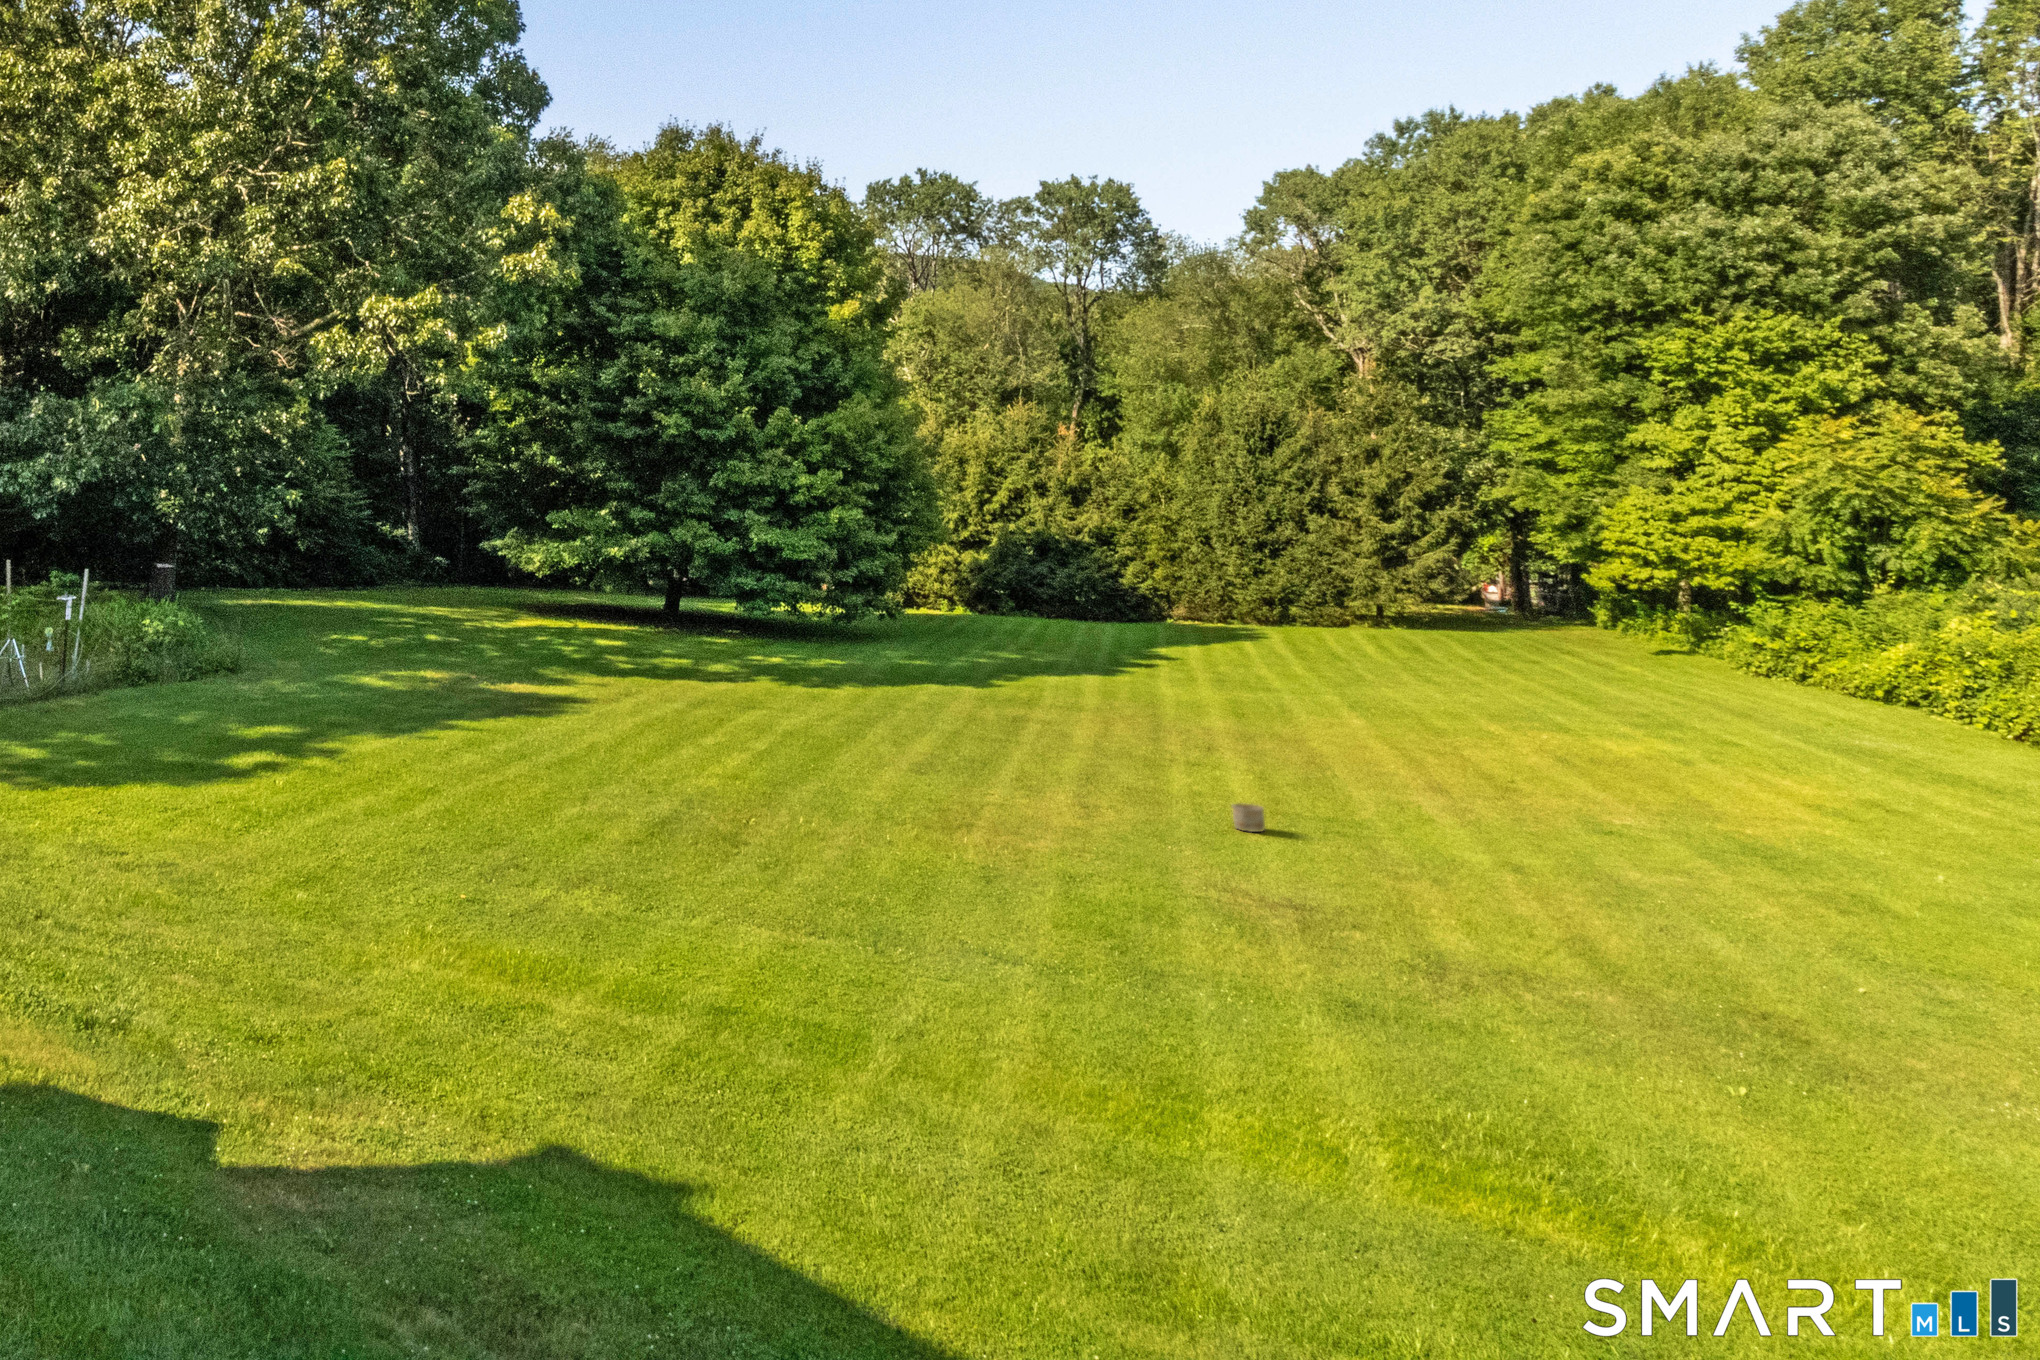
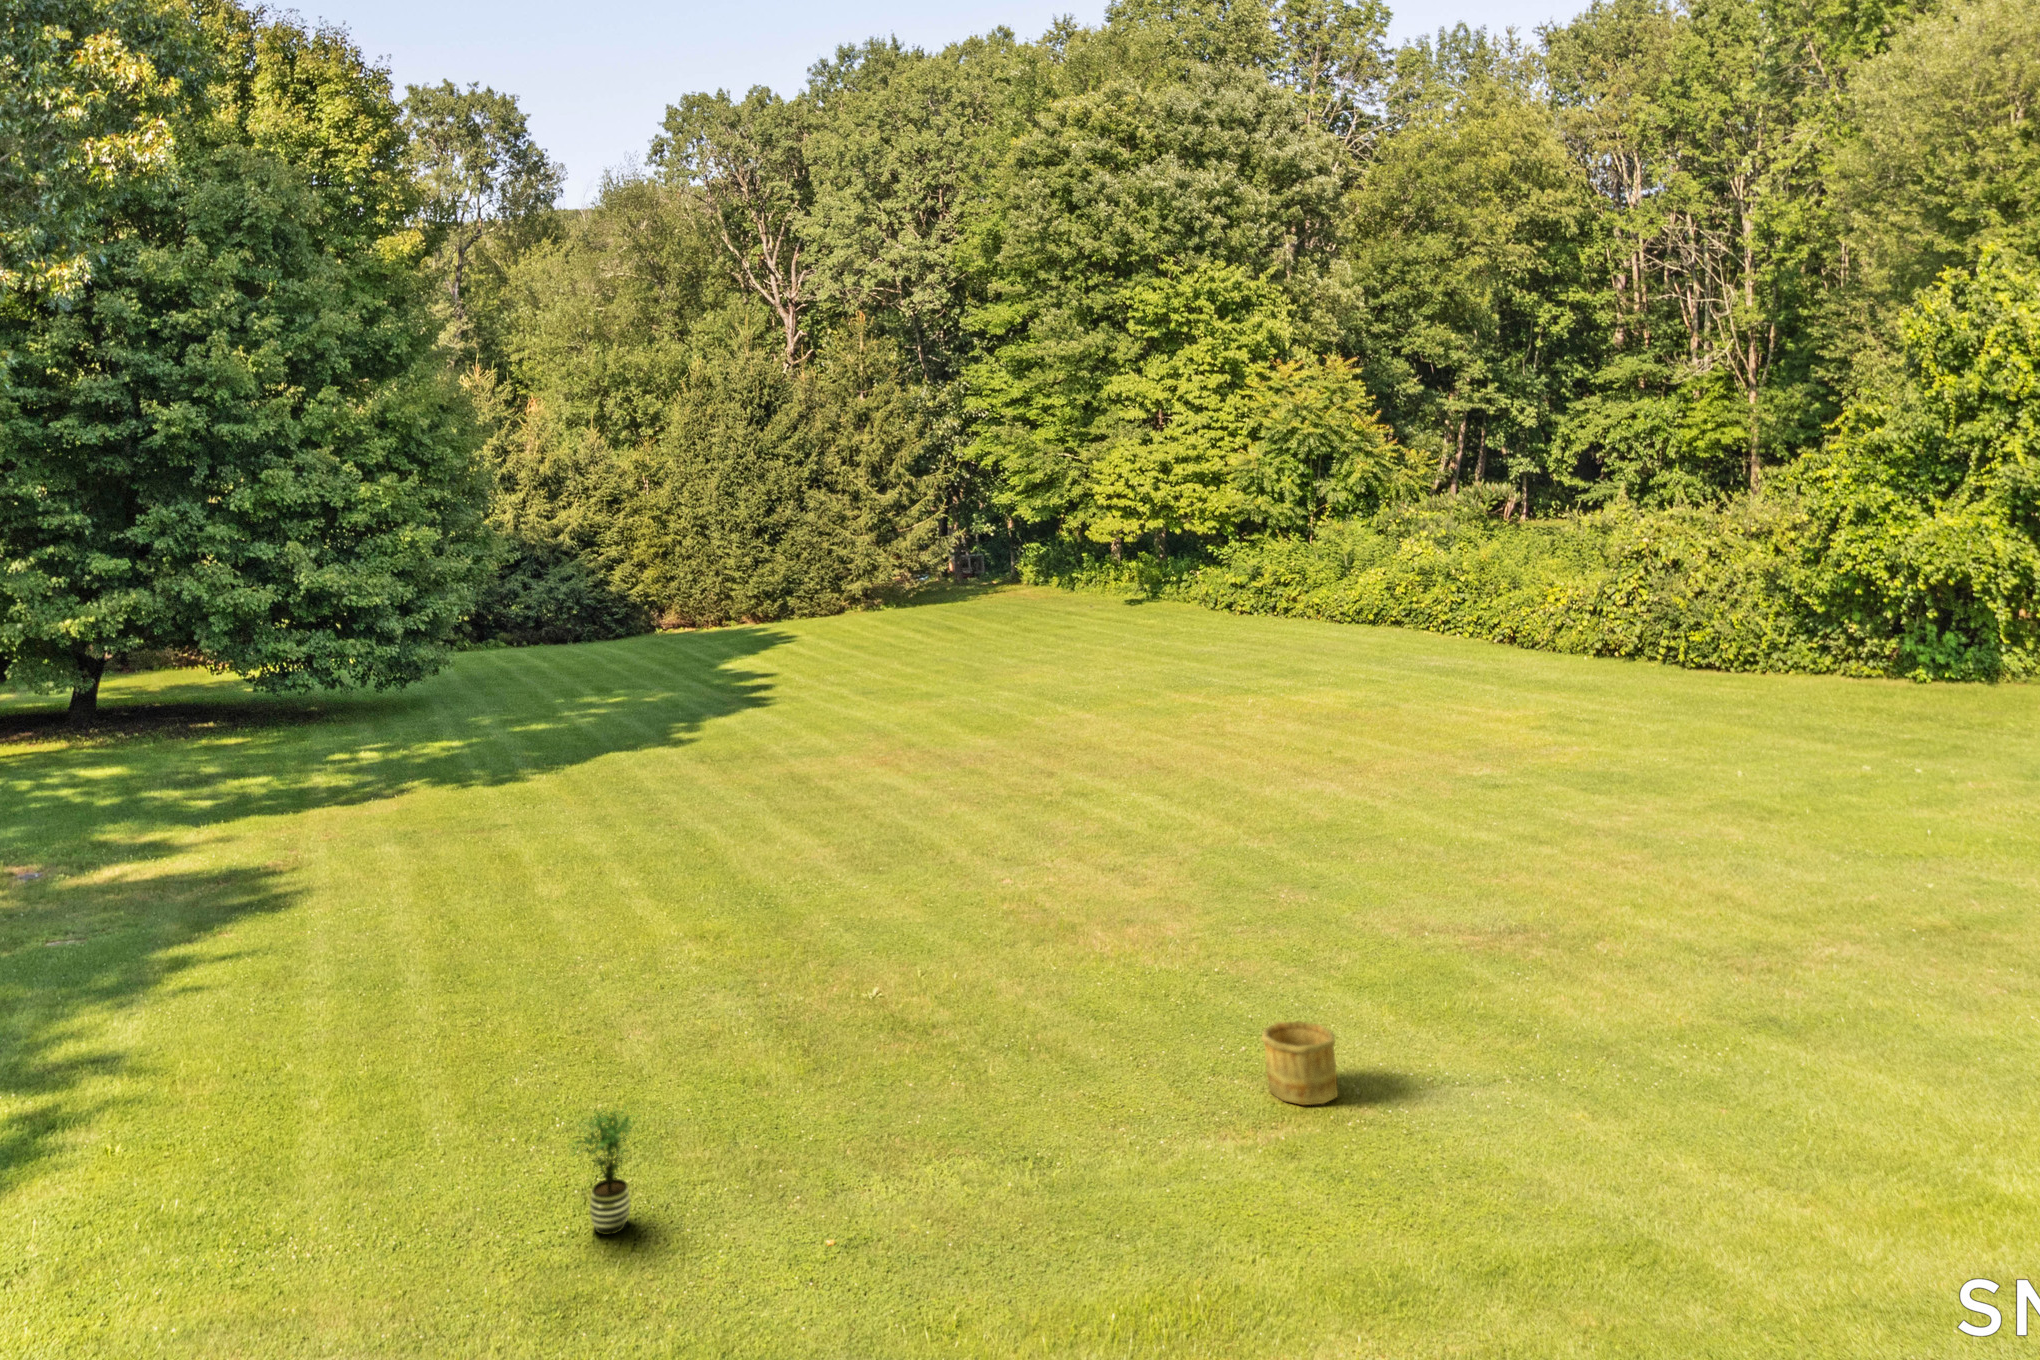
potted plant: none [946,765,972,803] -> present [569,1108,635,1235]

